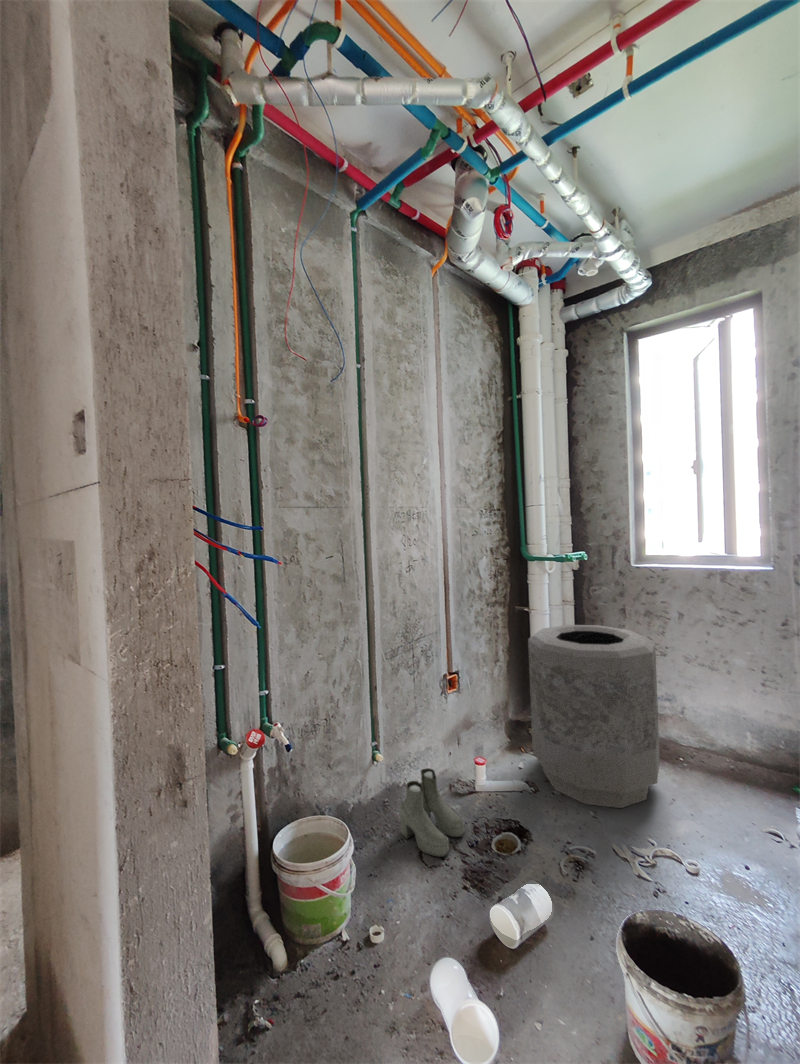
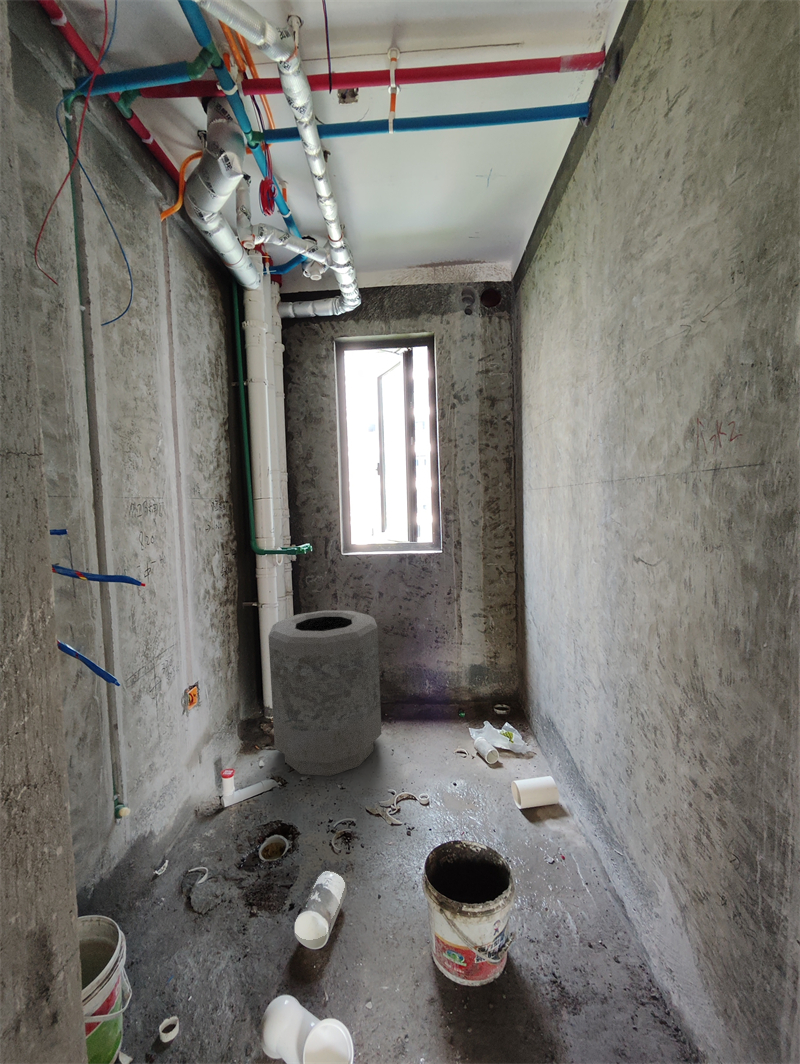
boots: present [400,768,465,857] -> none [146,810,230,911]

